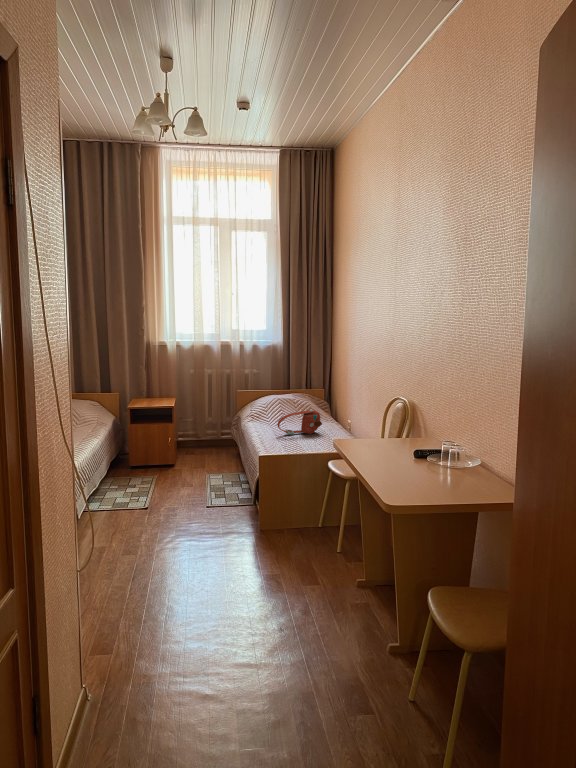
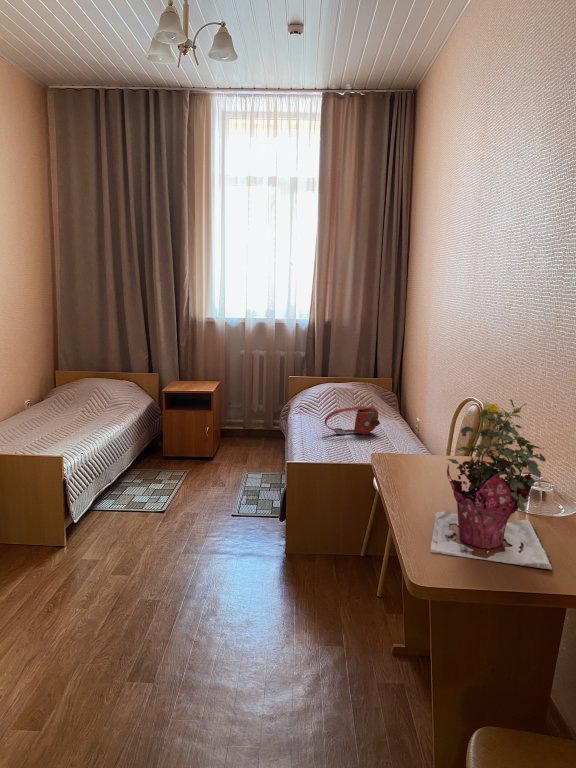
potted plant: none [390,391,468,495] -> present [430,399,552,569]

